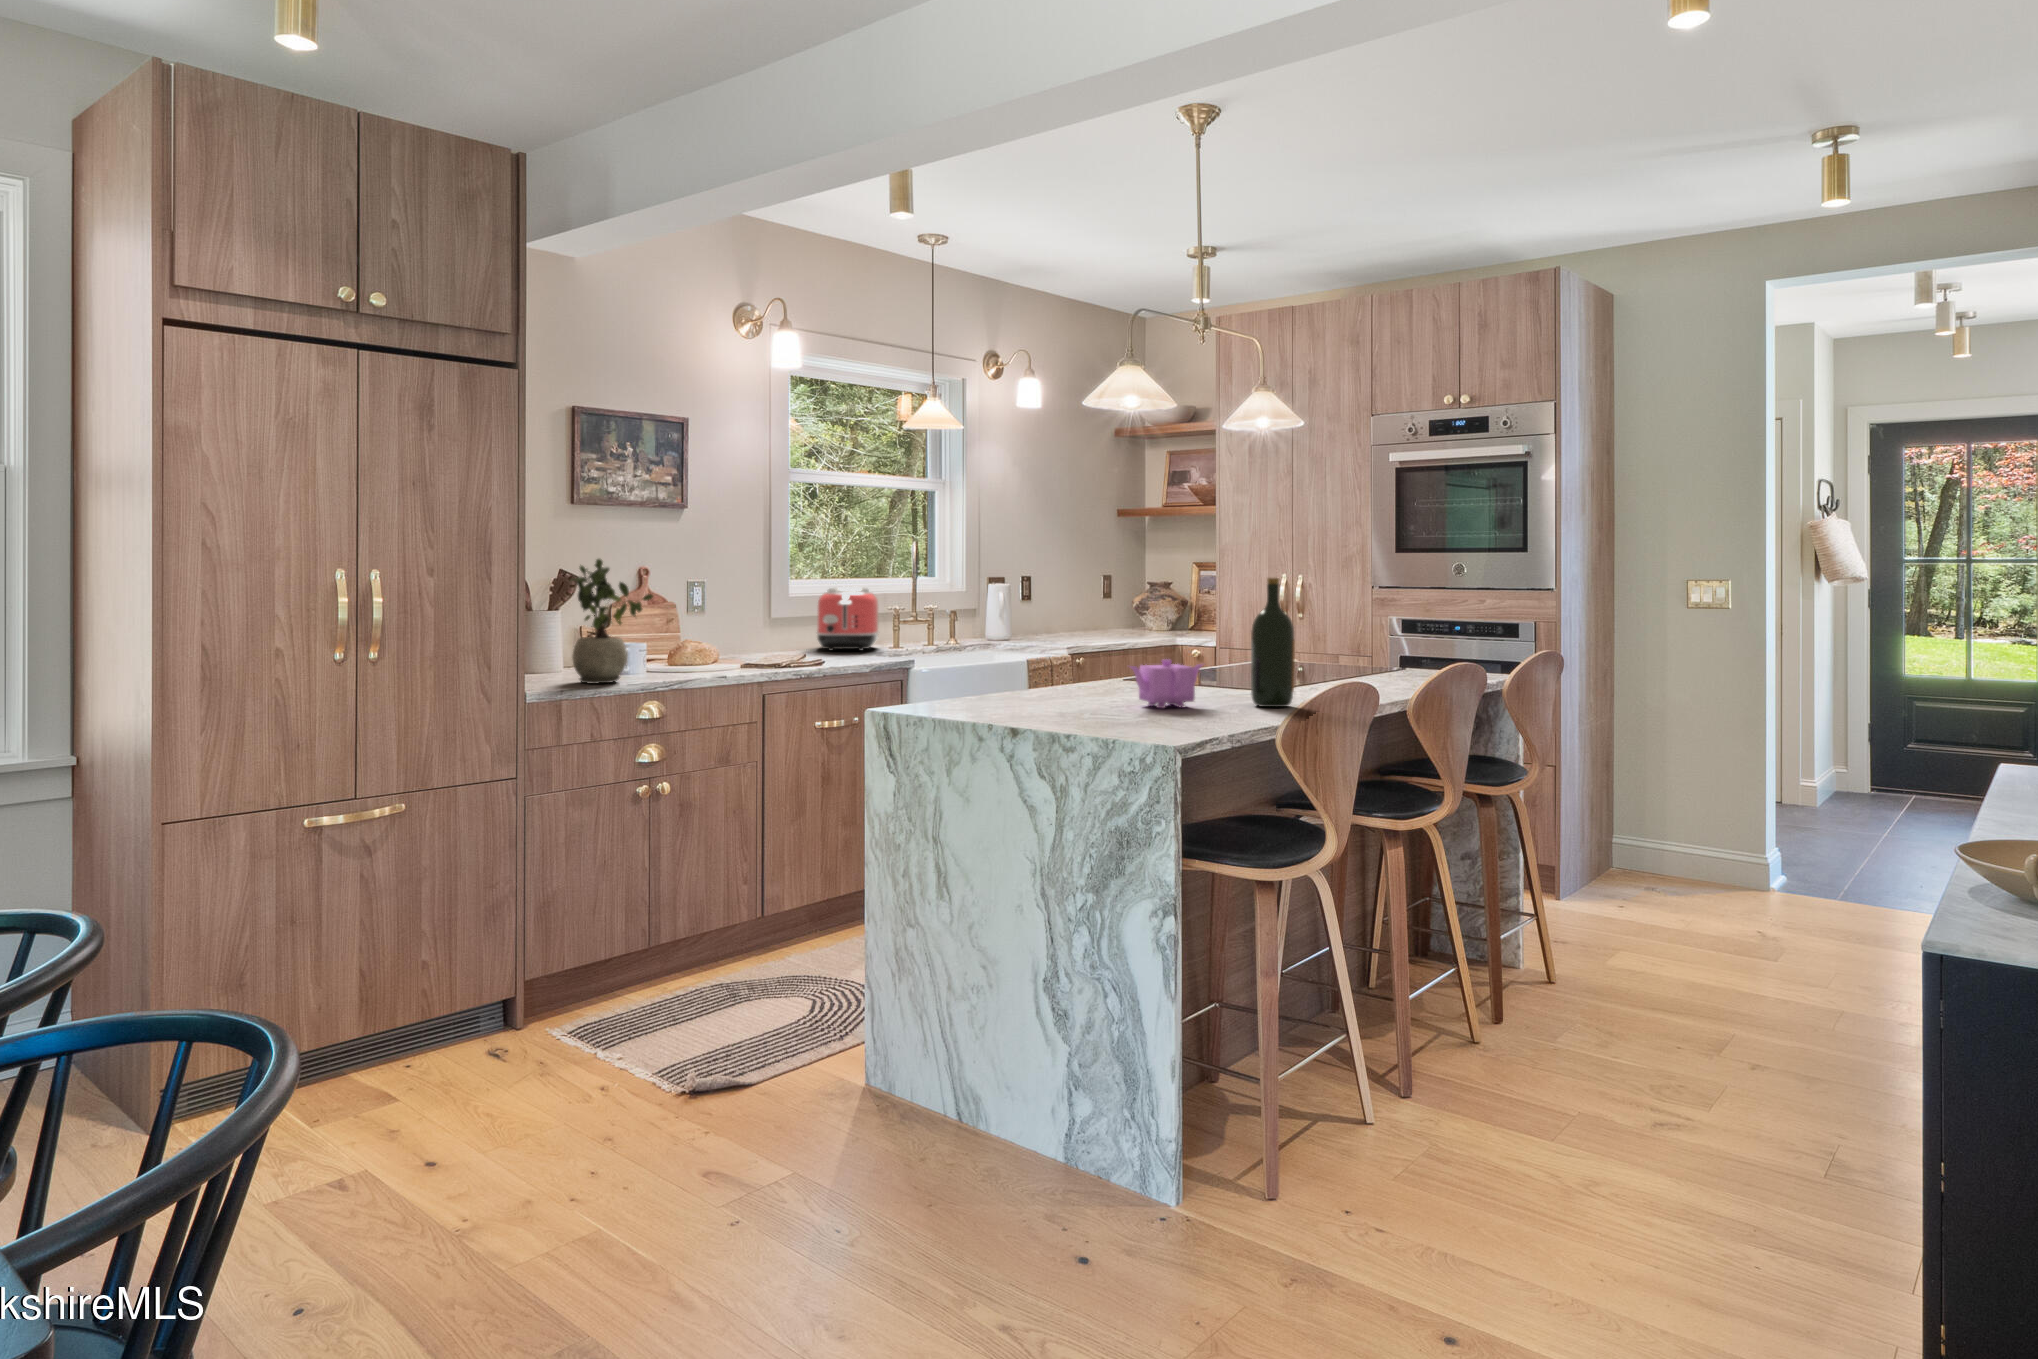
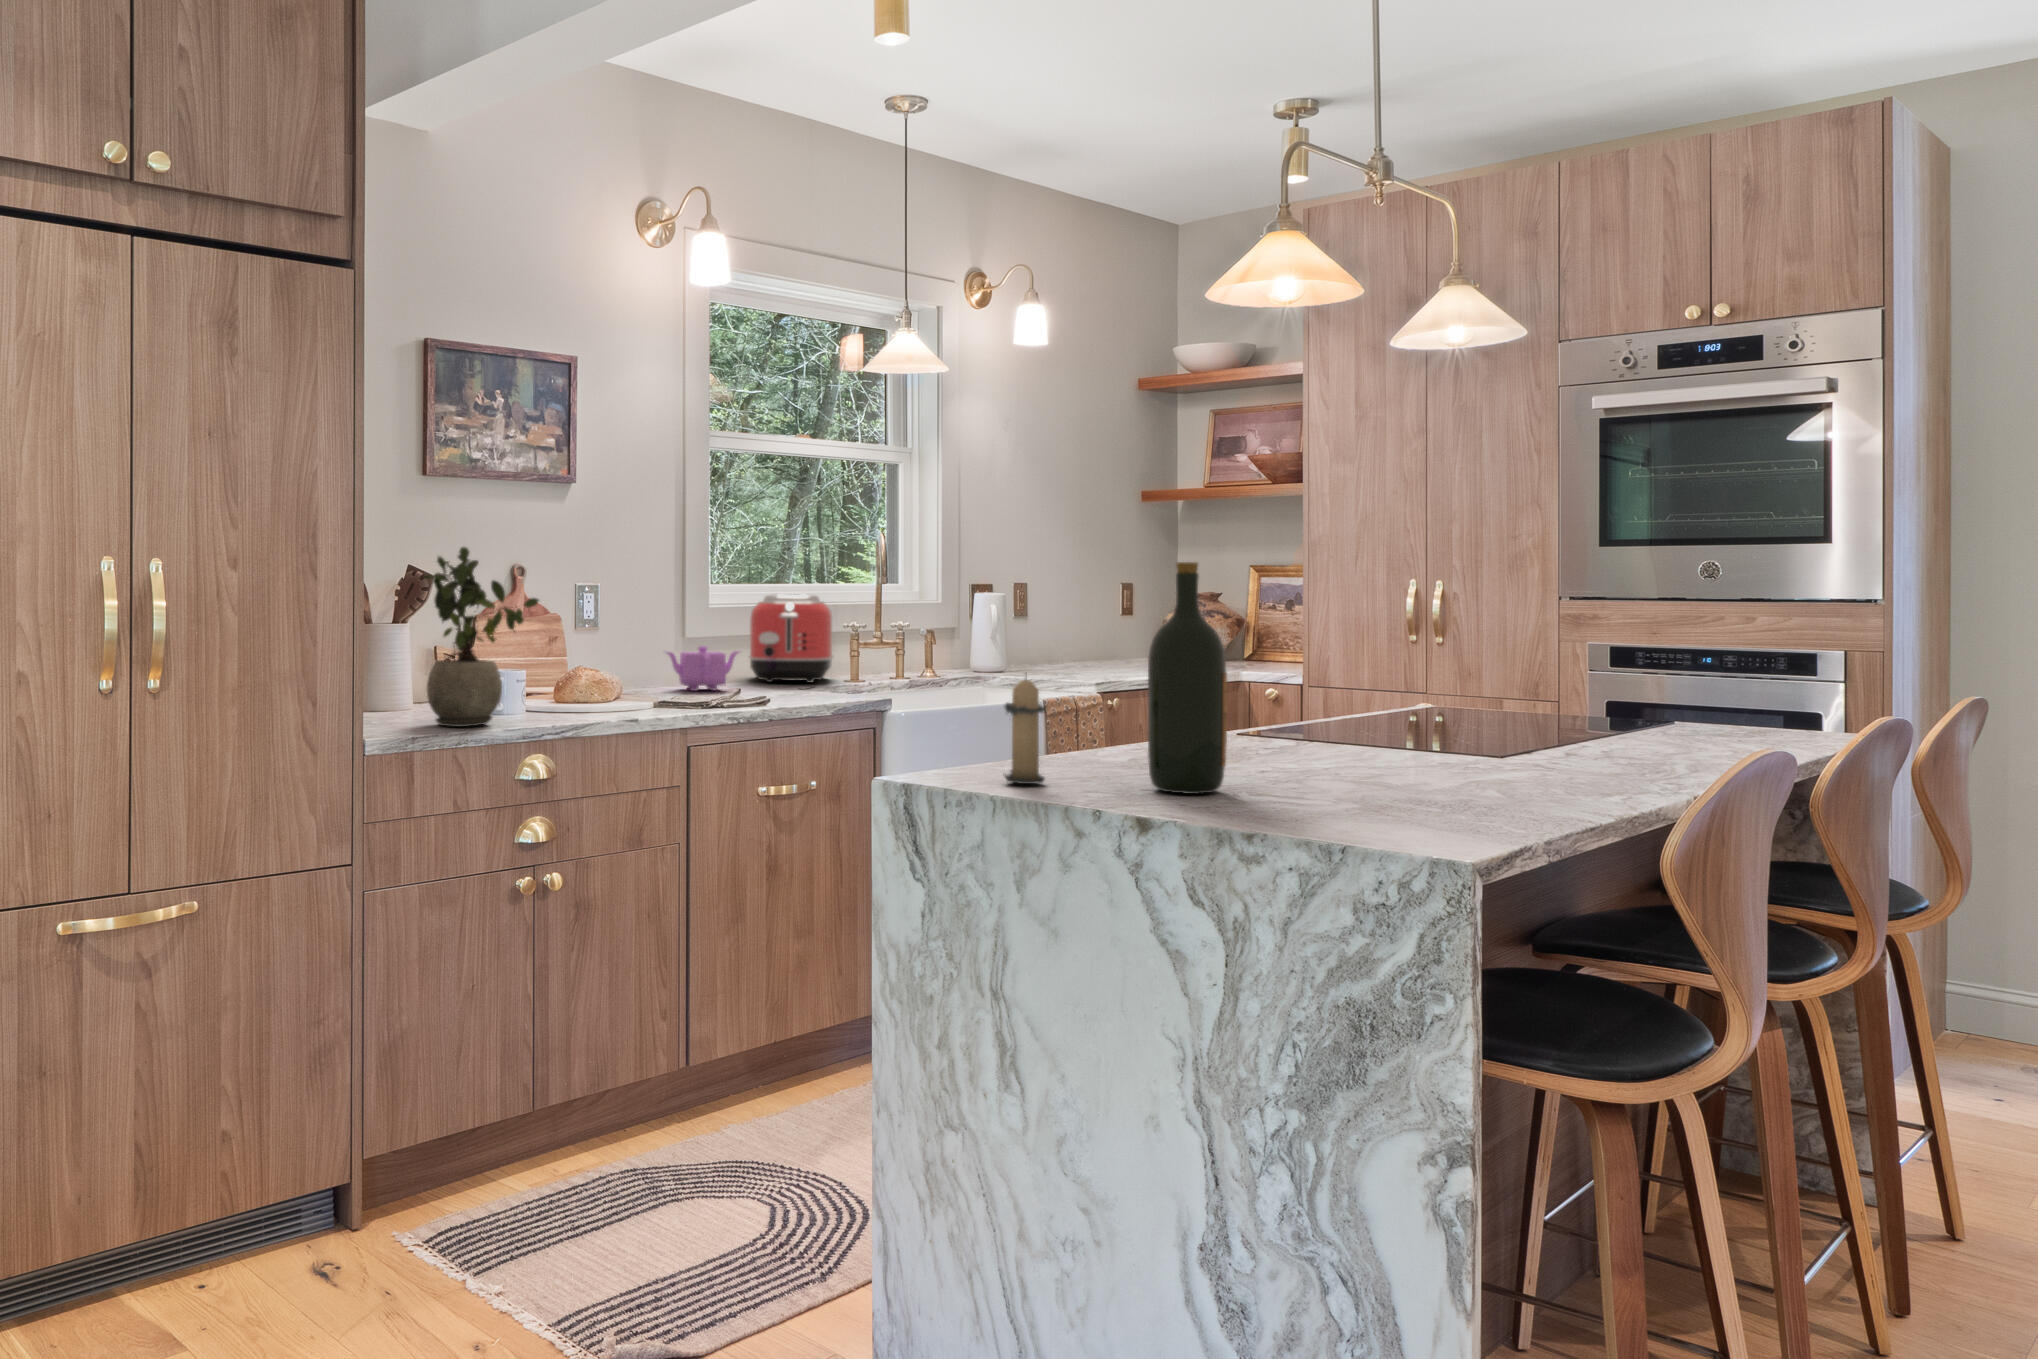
wine bottle: present [1251,578,1295,707] -> present [1148,562,1227,794]
candle: none [939,644,973,714] -> present [1003,679,1047,784]
teapot: present [1130,659,1203,708] -> present [667,646,739,691]

